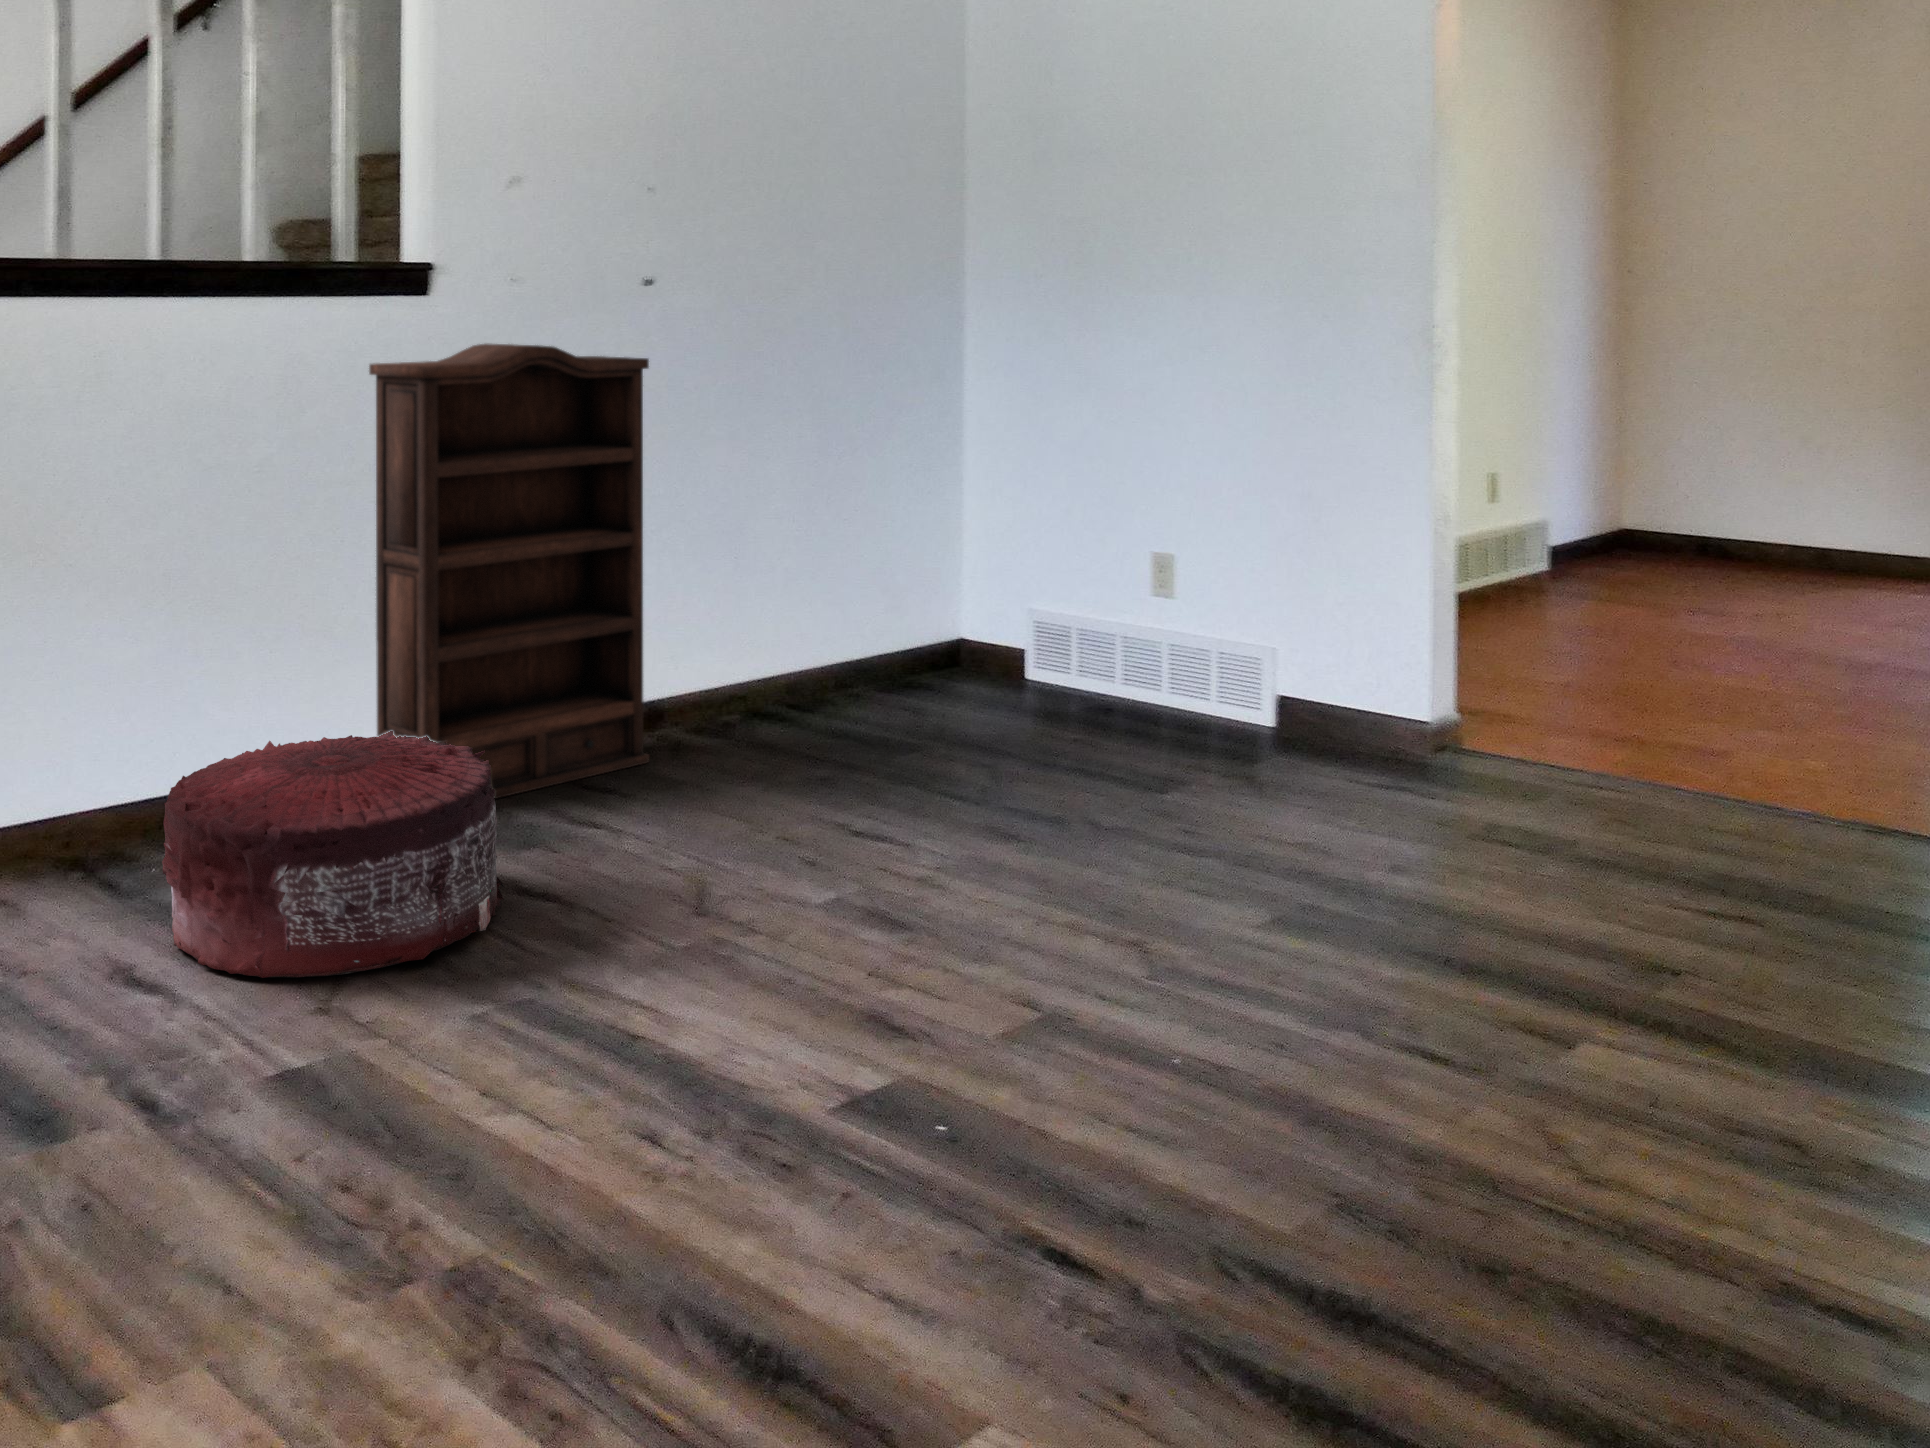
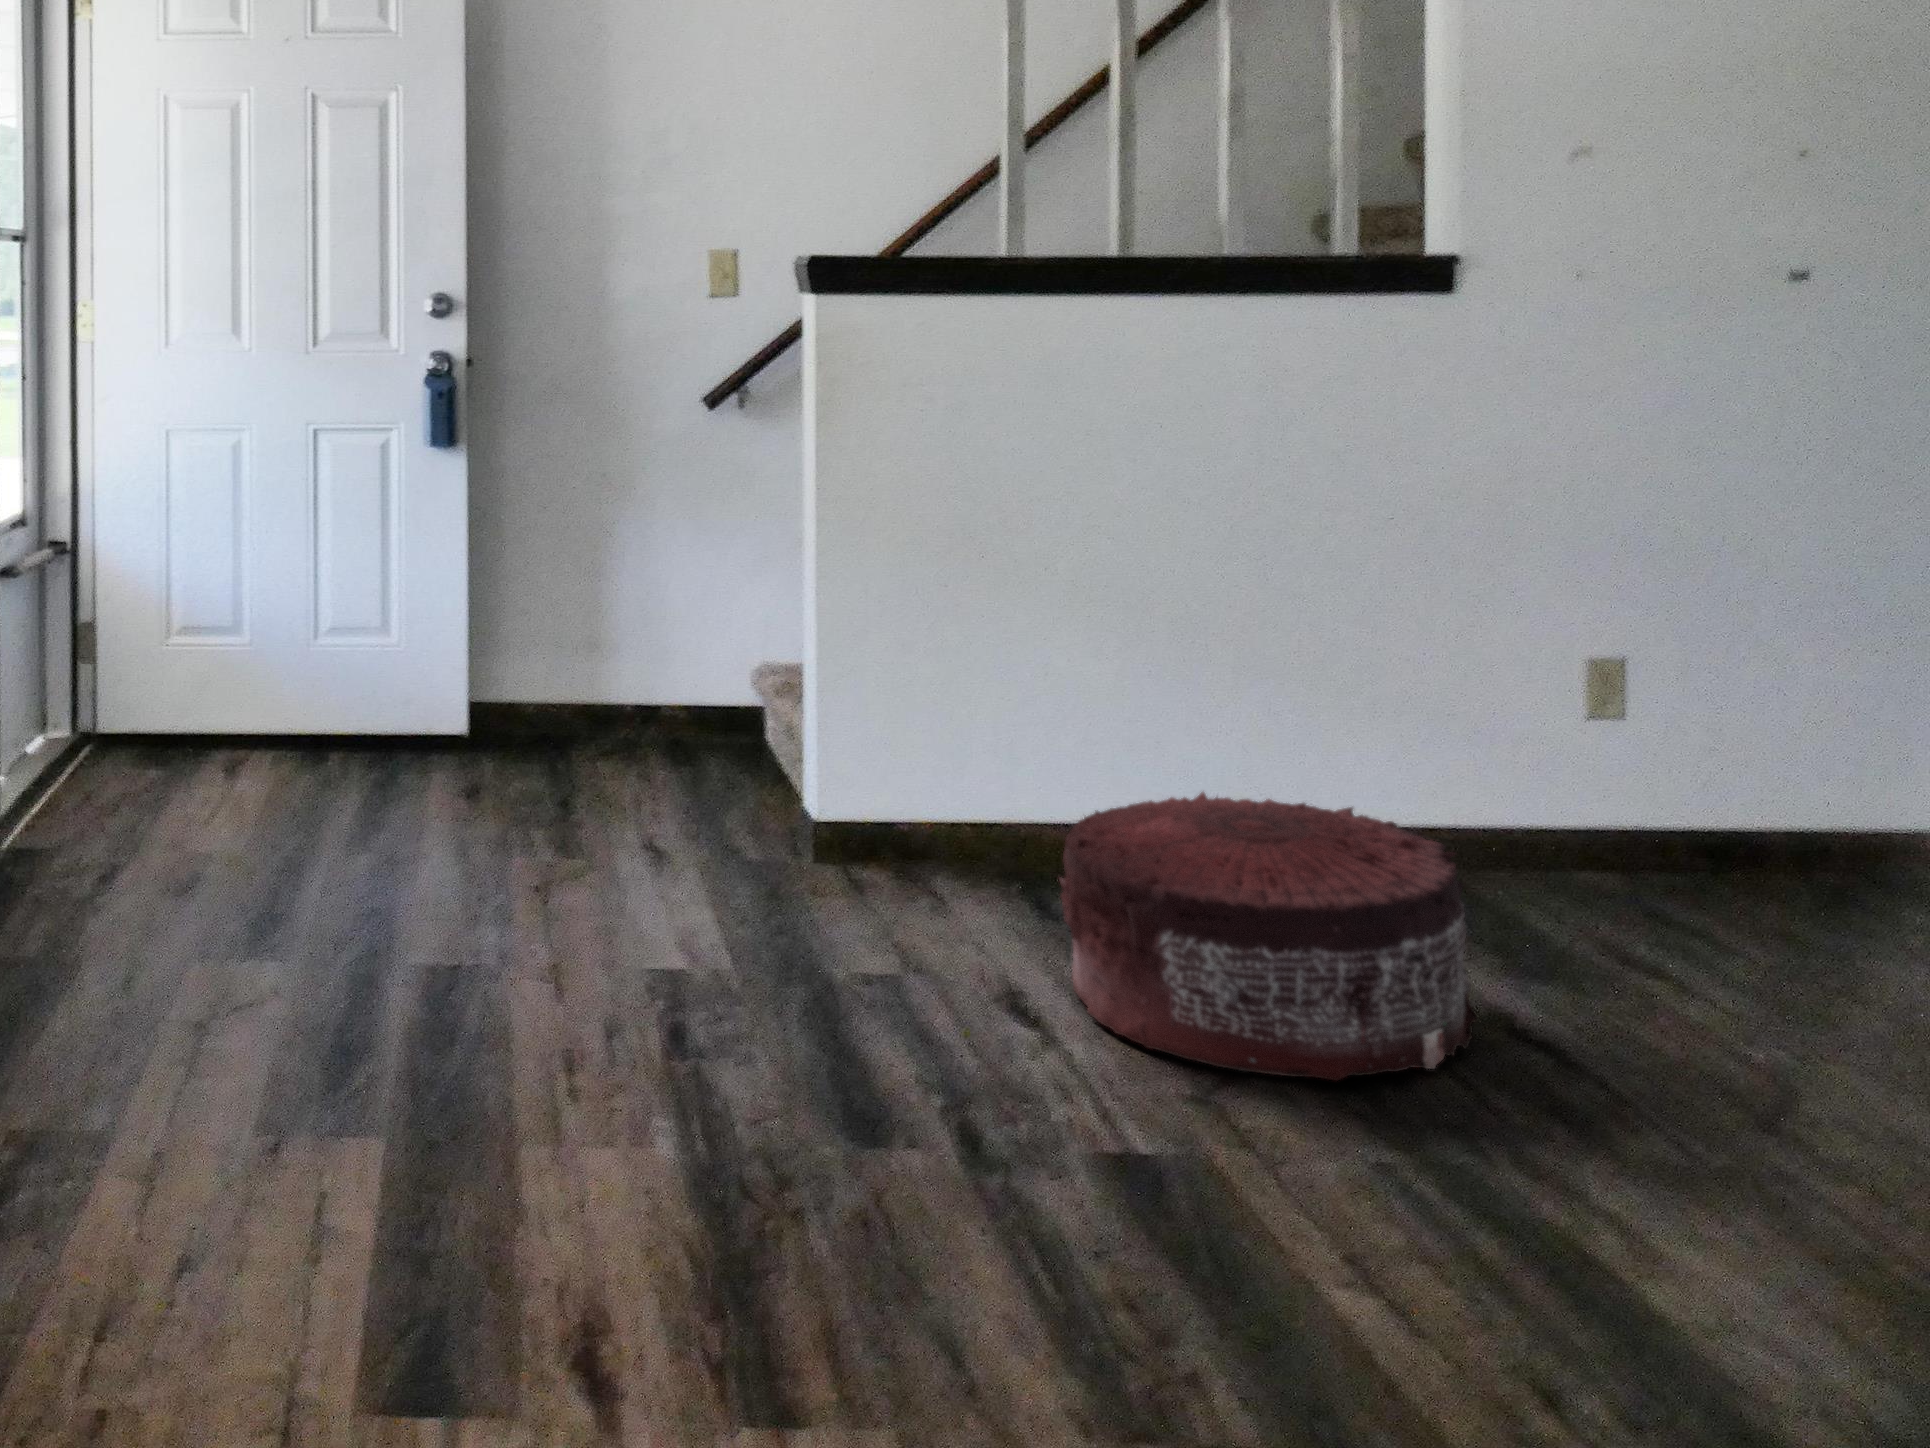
bookshelf: present [369,344,649,799] -> none [1371,353,1786,918]

